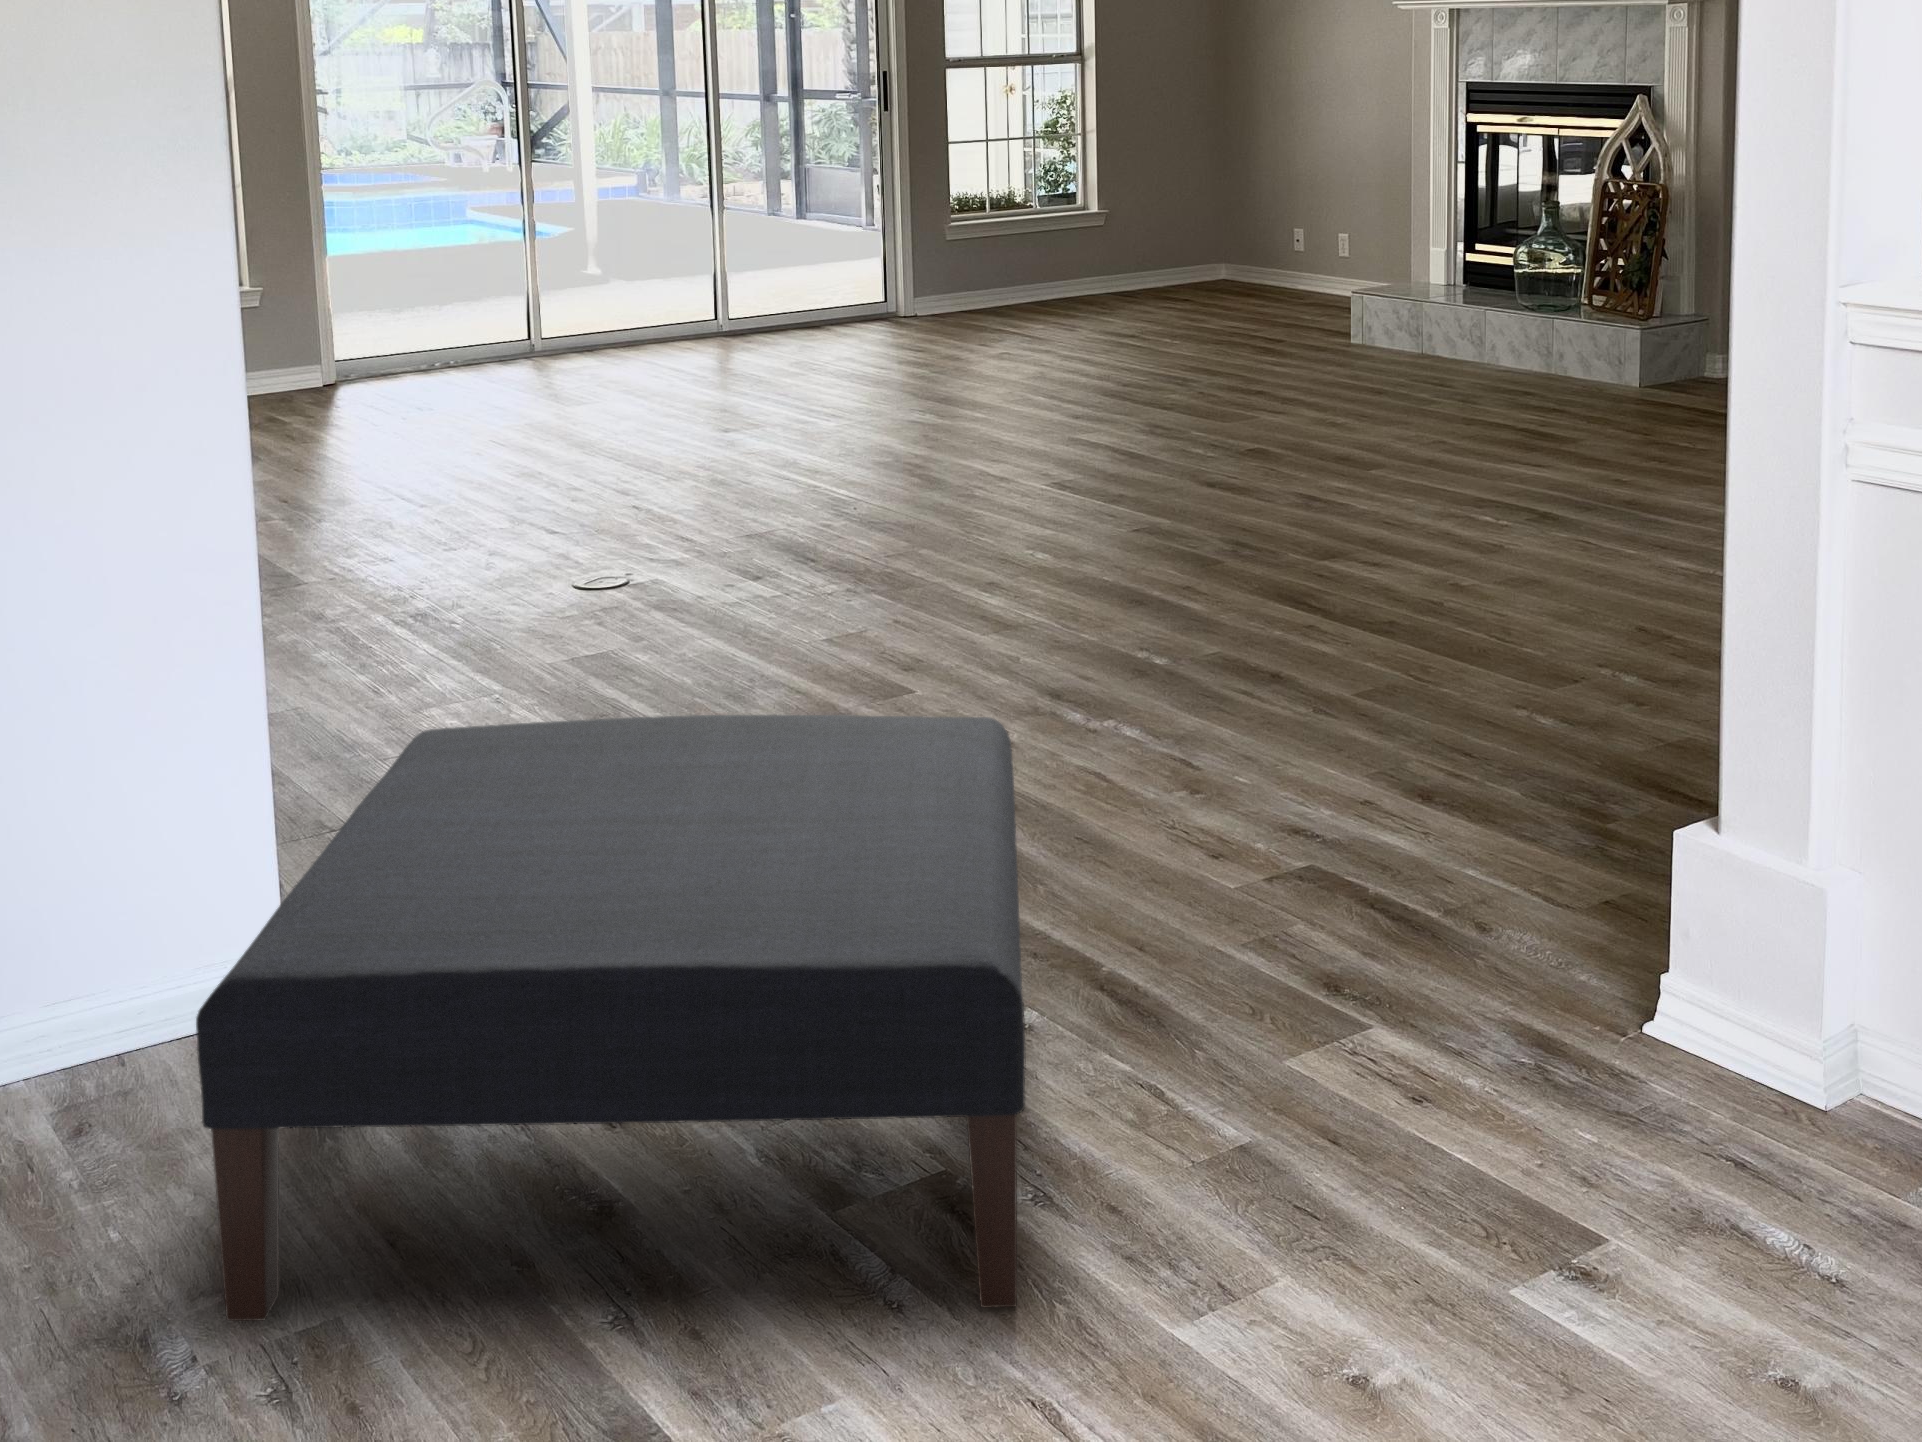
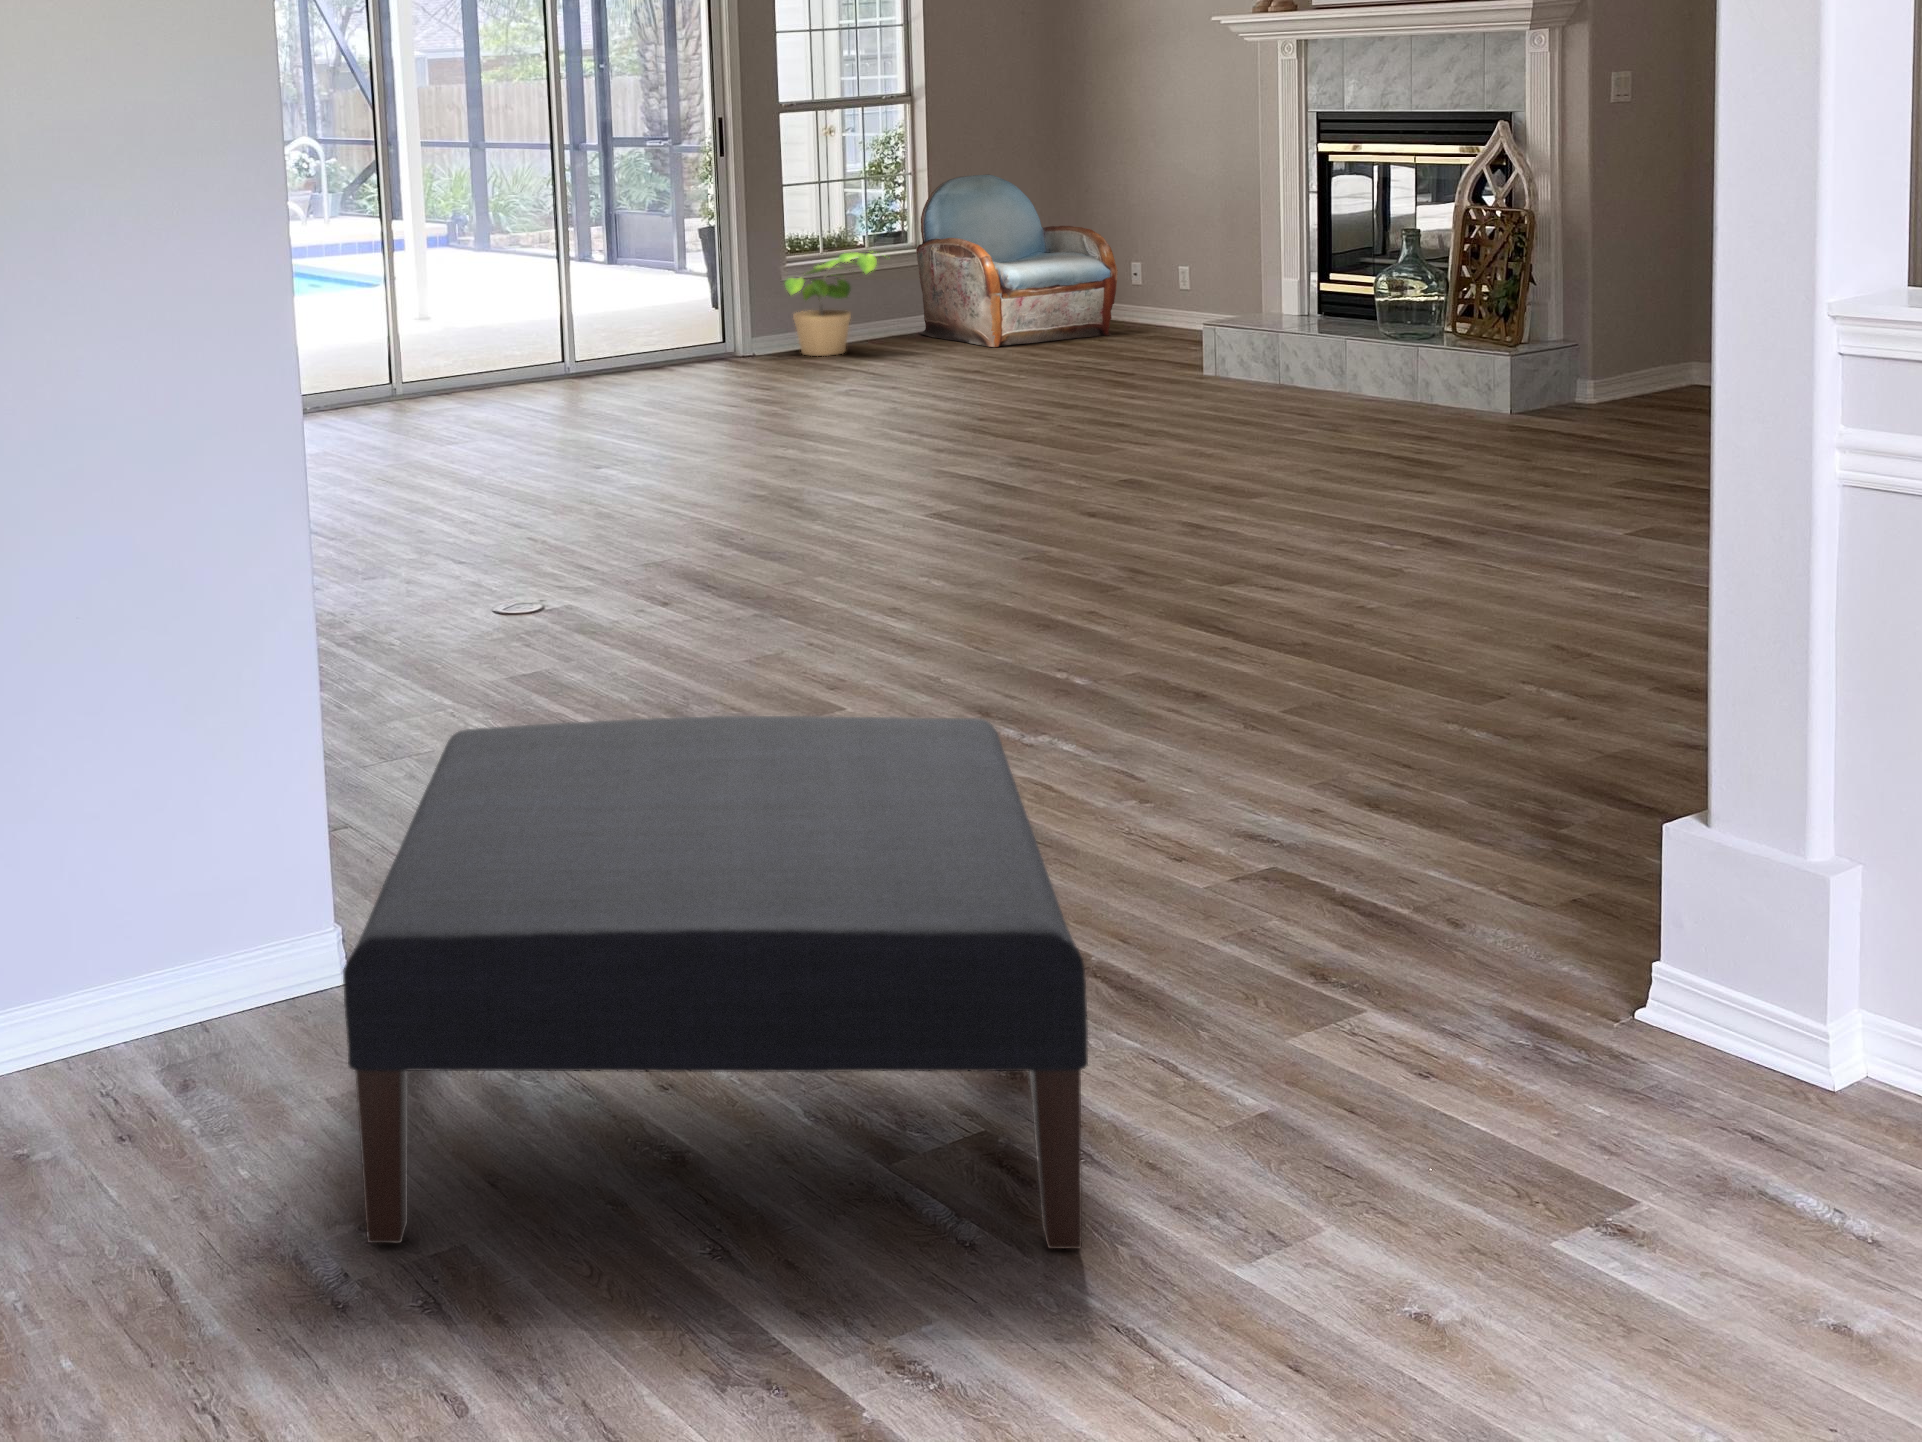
armchair: none [1078,137,1277,313] -> present [916,175,1118,347]
potted plant: none [939,212,1047,319] -> present [785,252,877,356]

